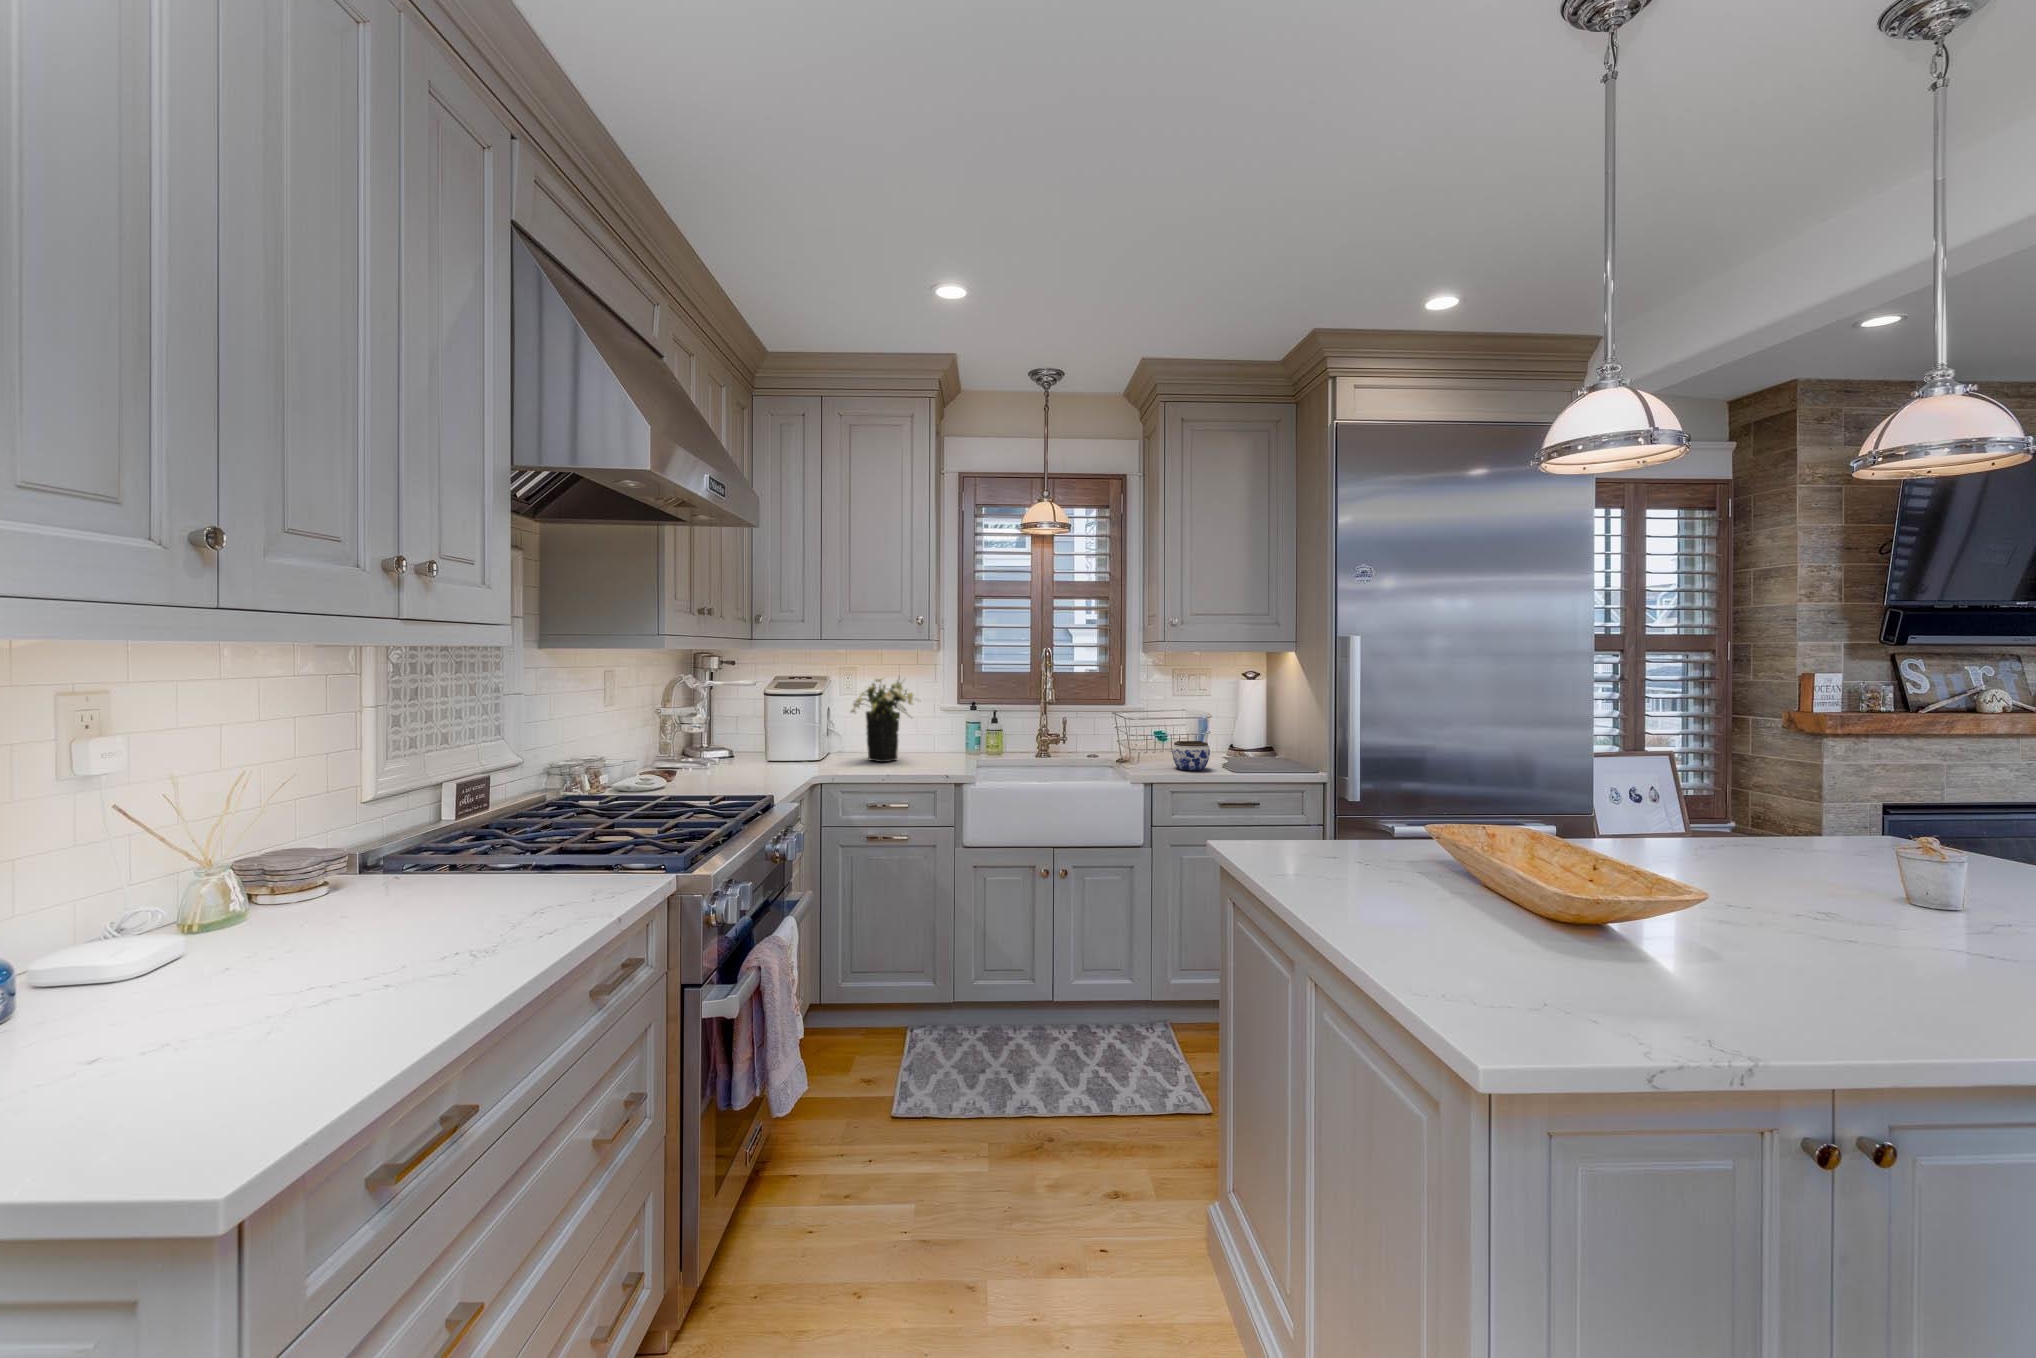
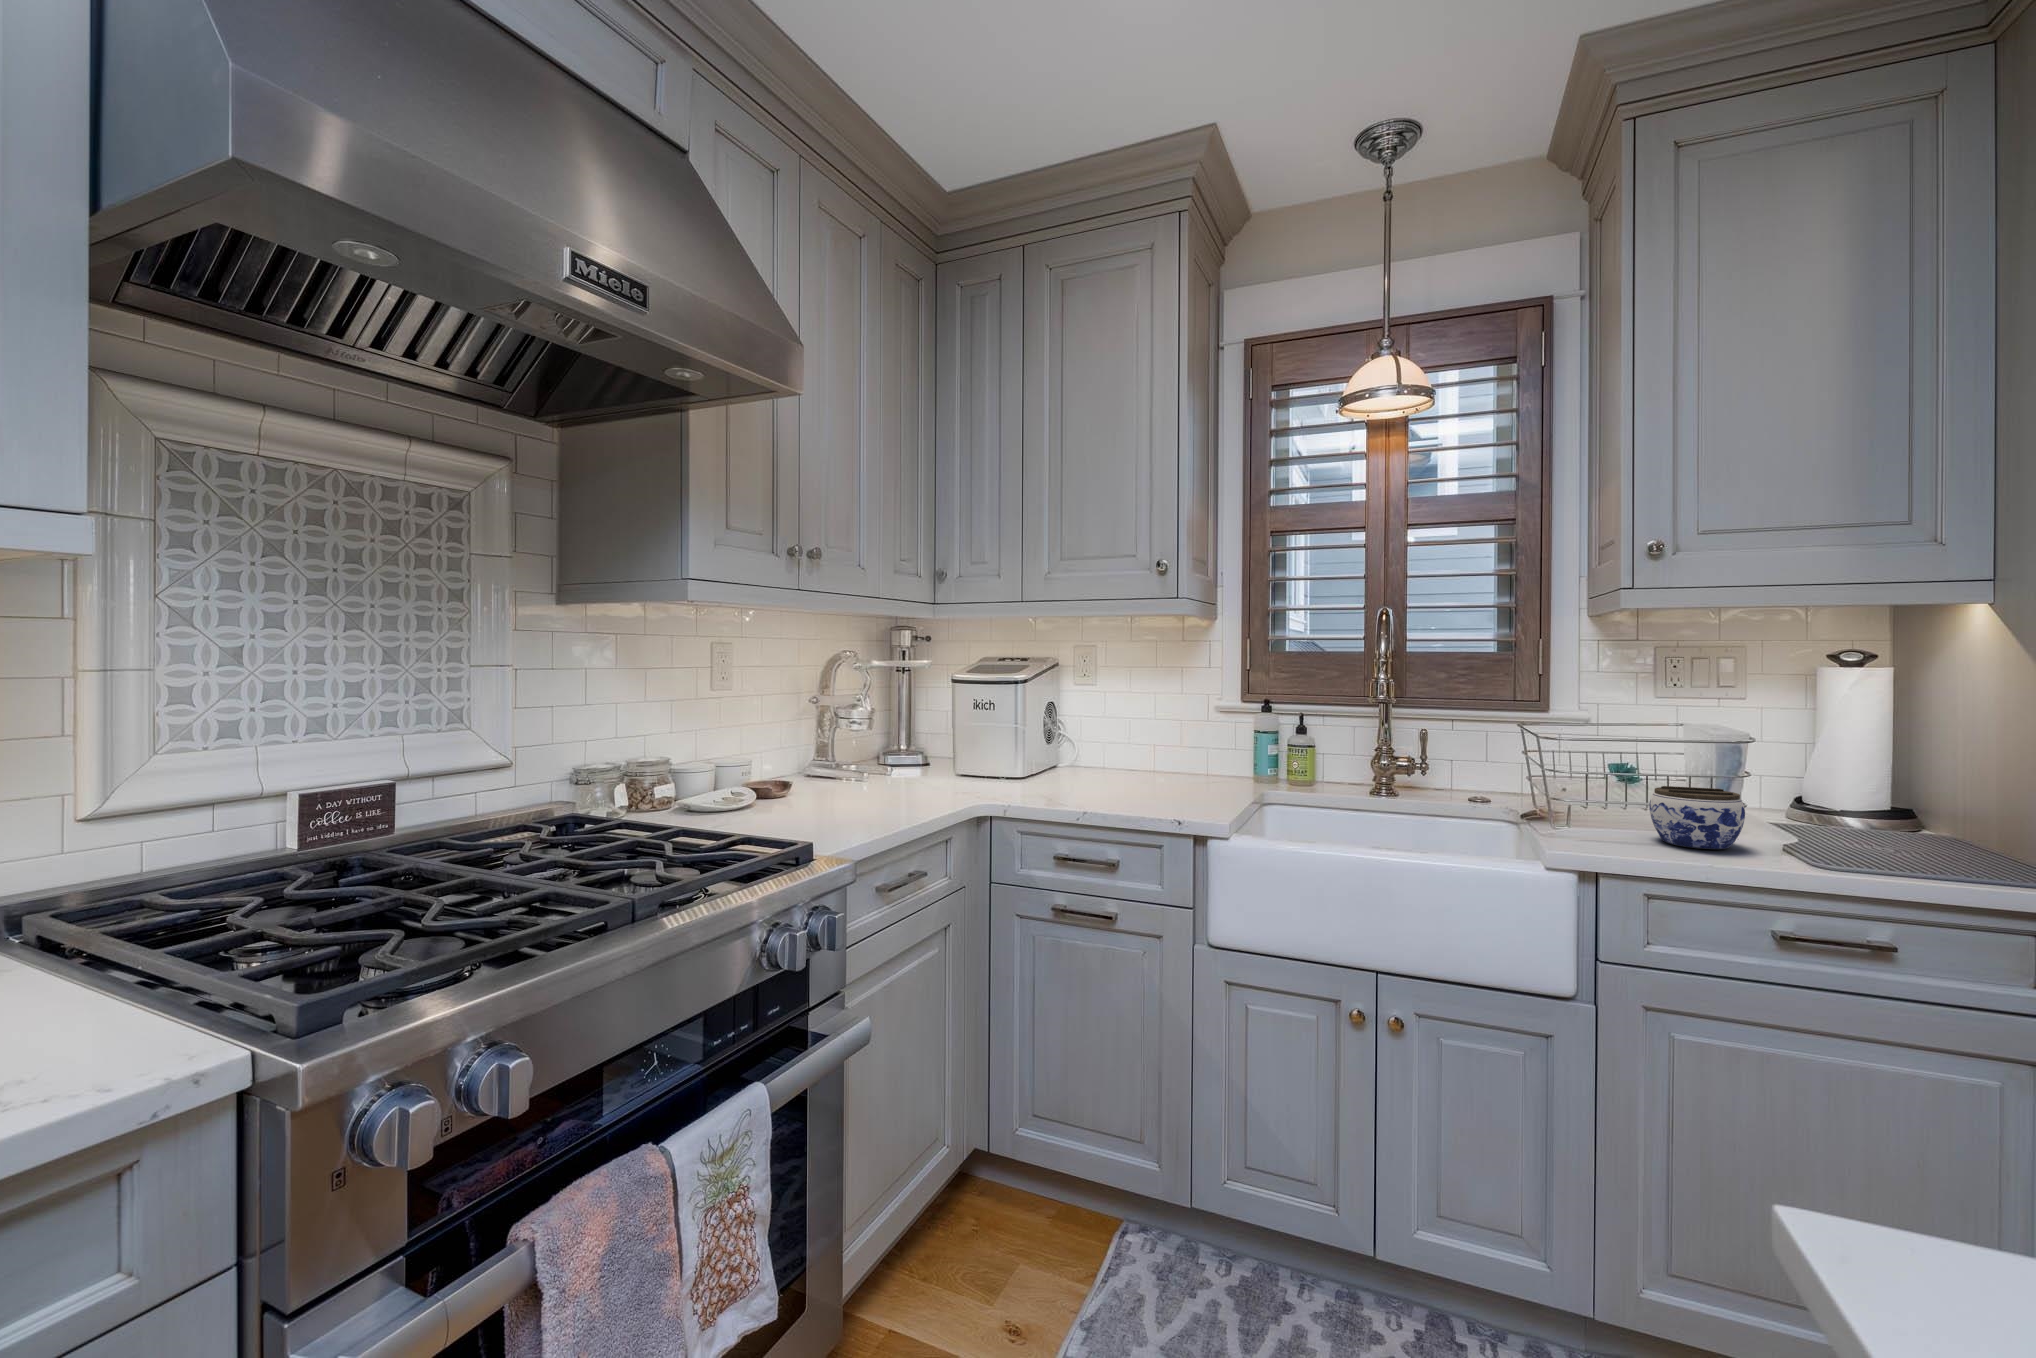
flower arrangement: present [851,678,913,762] -> none [1054,656,1164,789]

